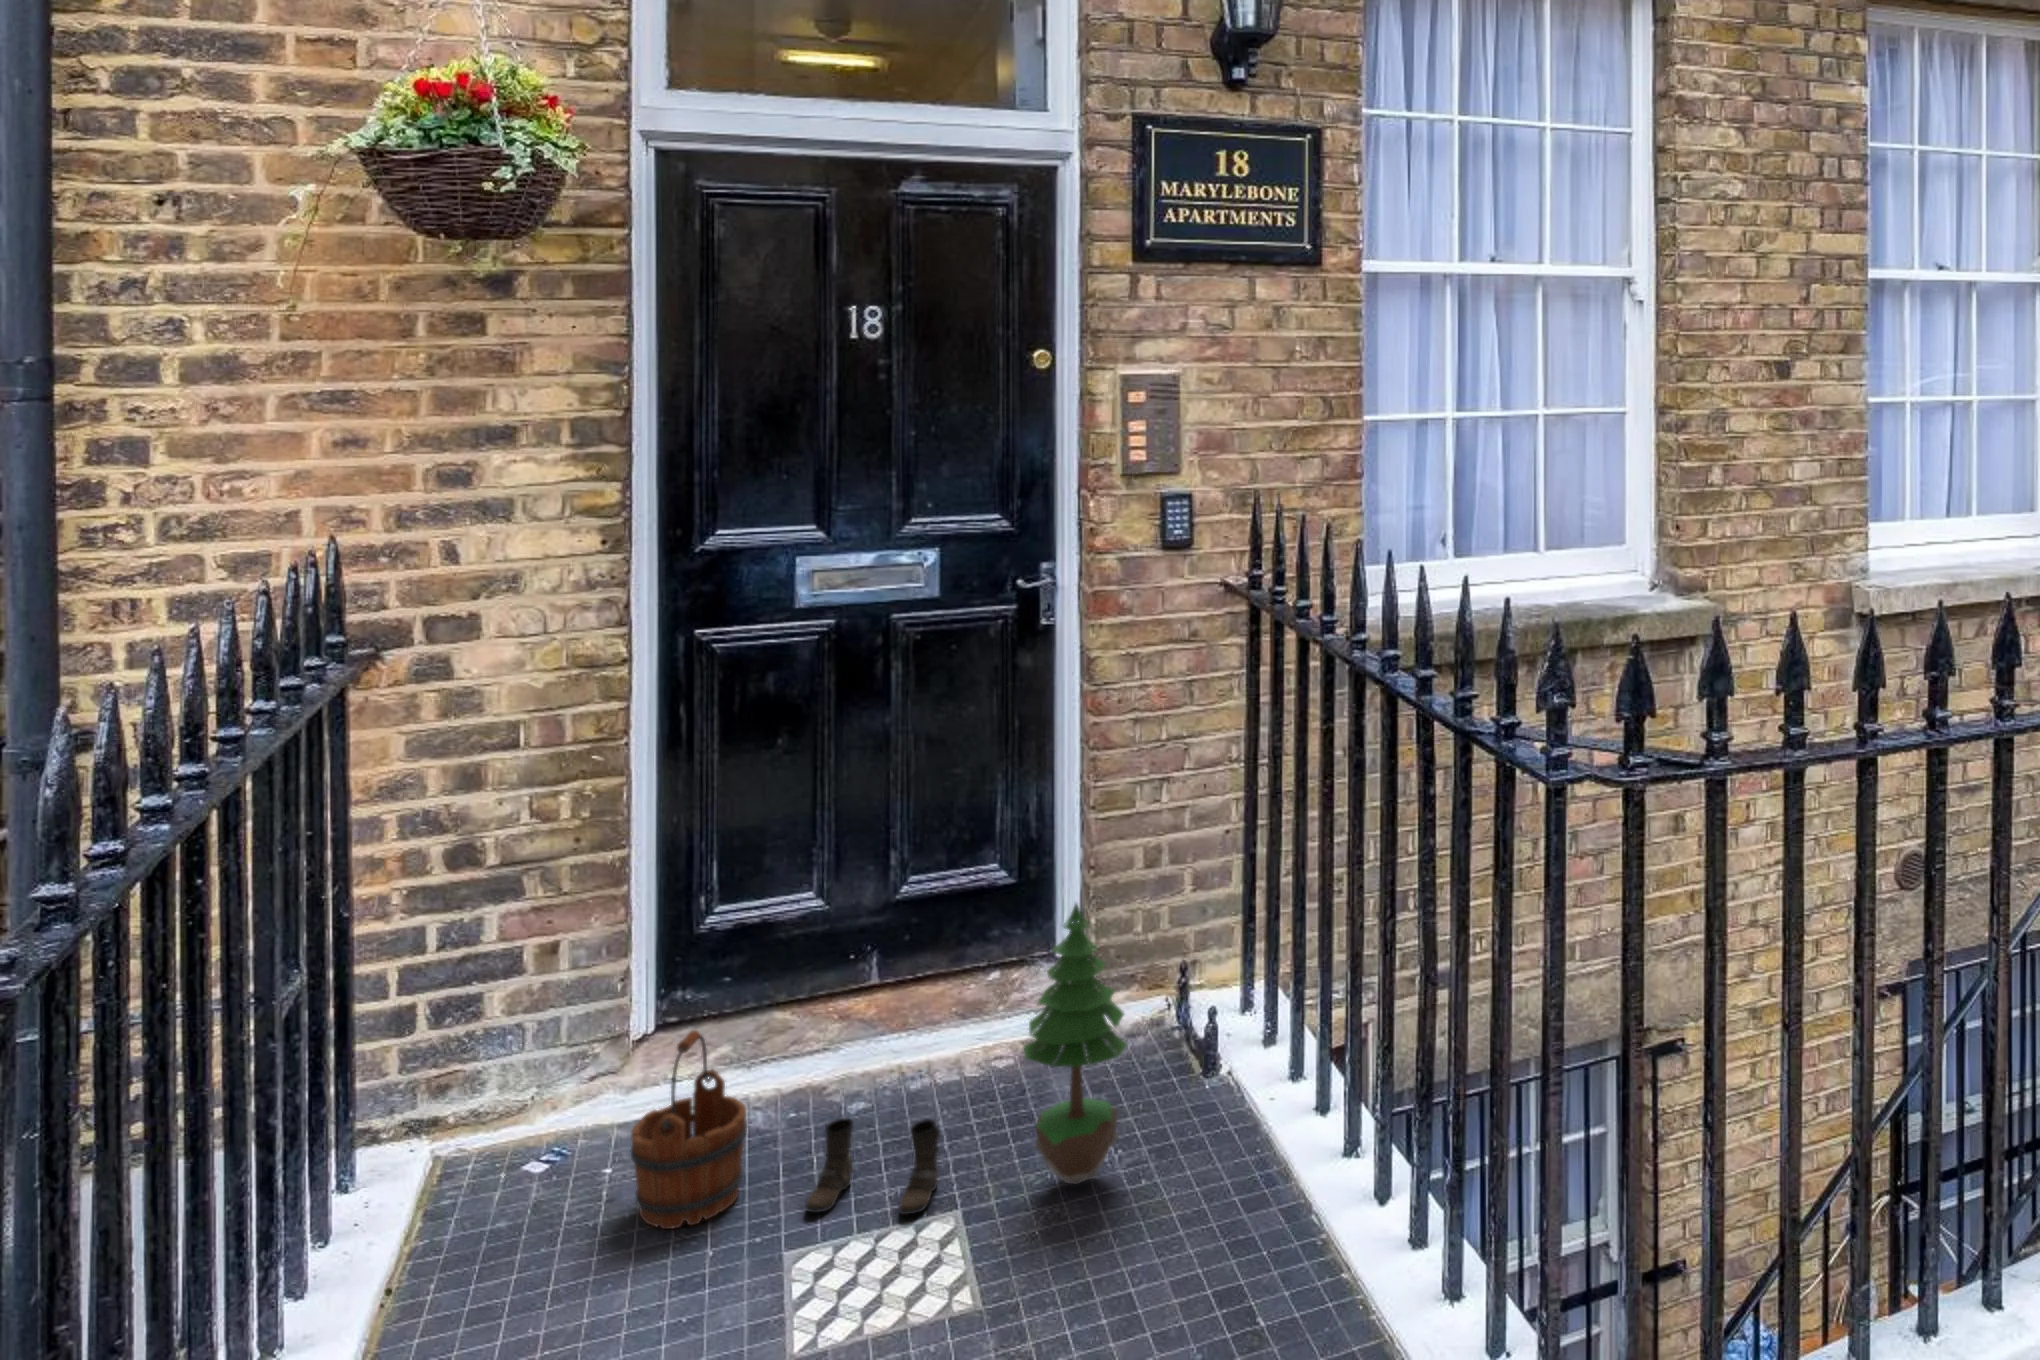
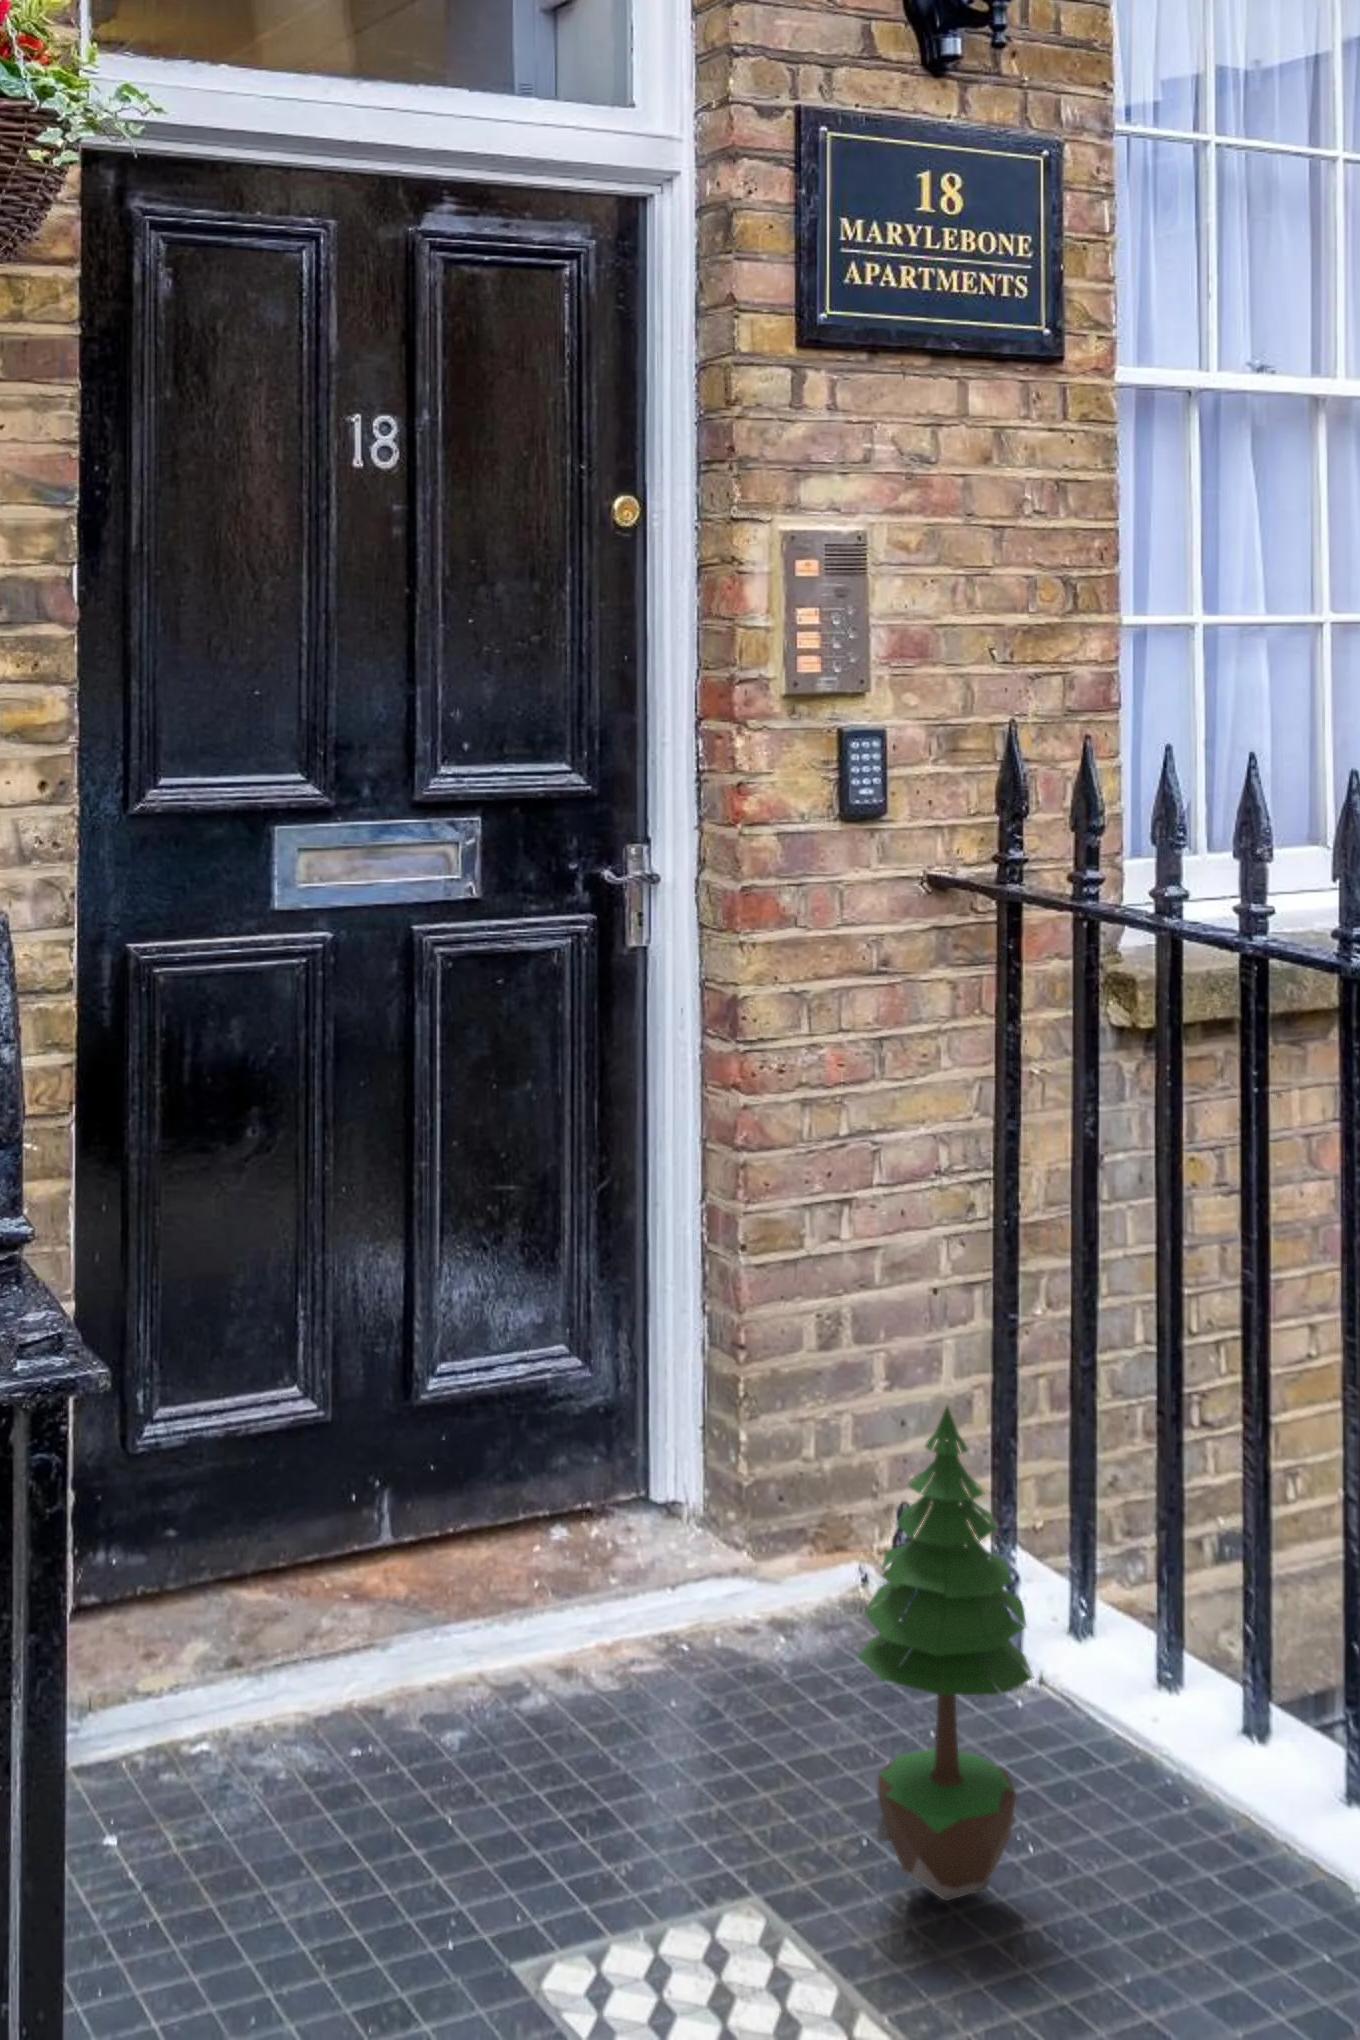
wooden bucket: present [631,1031,747,1229] -> none [211,1621,391,1973]
boots: present [805,1118,940,1215] -> none [507,1778,718,1953]

